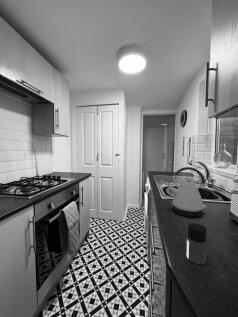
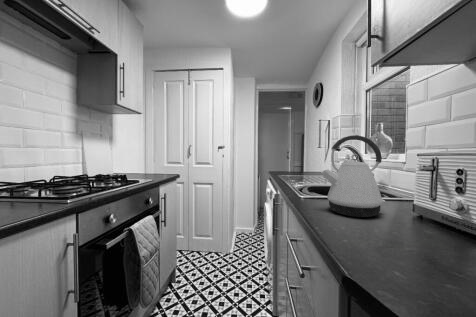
bottle: present [187,223,207,264] -> none [388,206,431,281]

